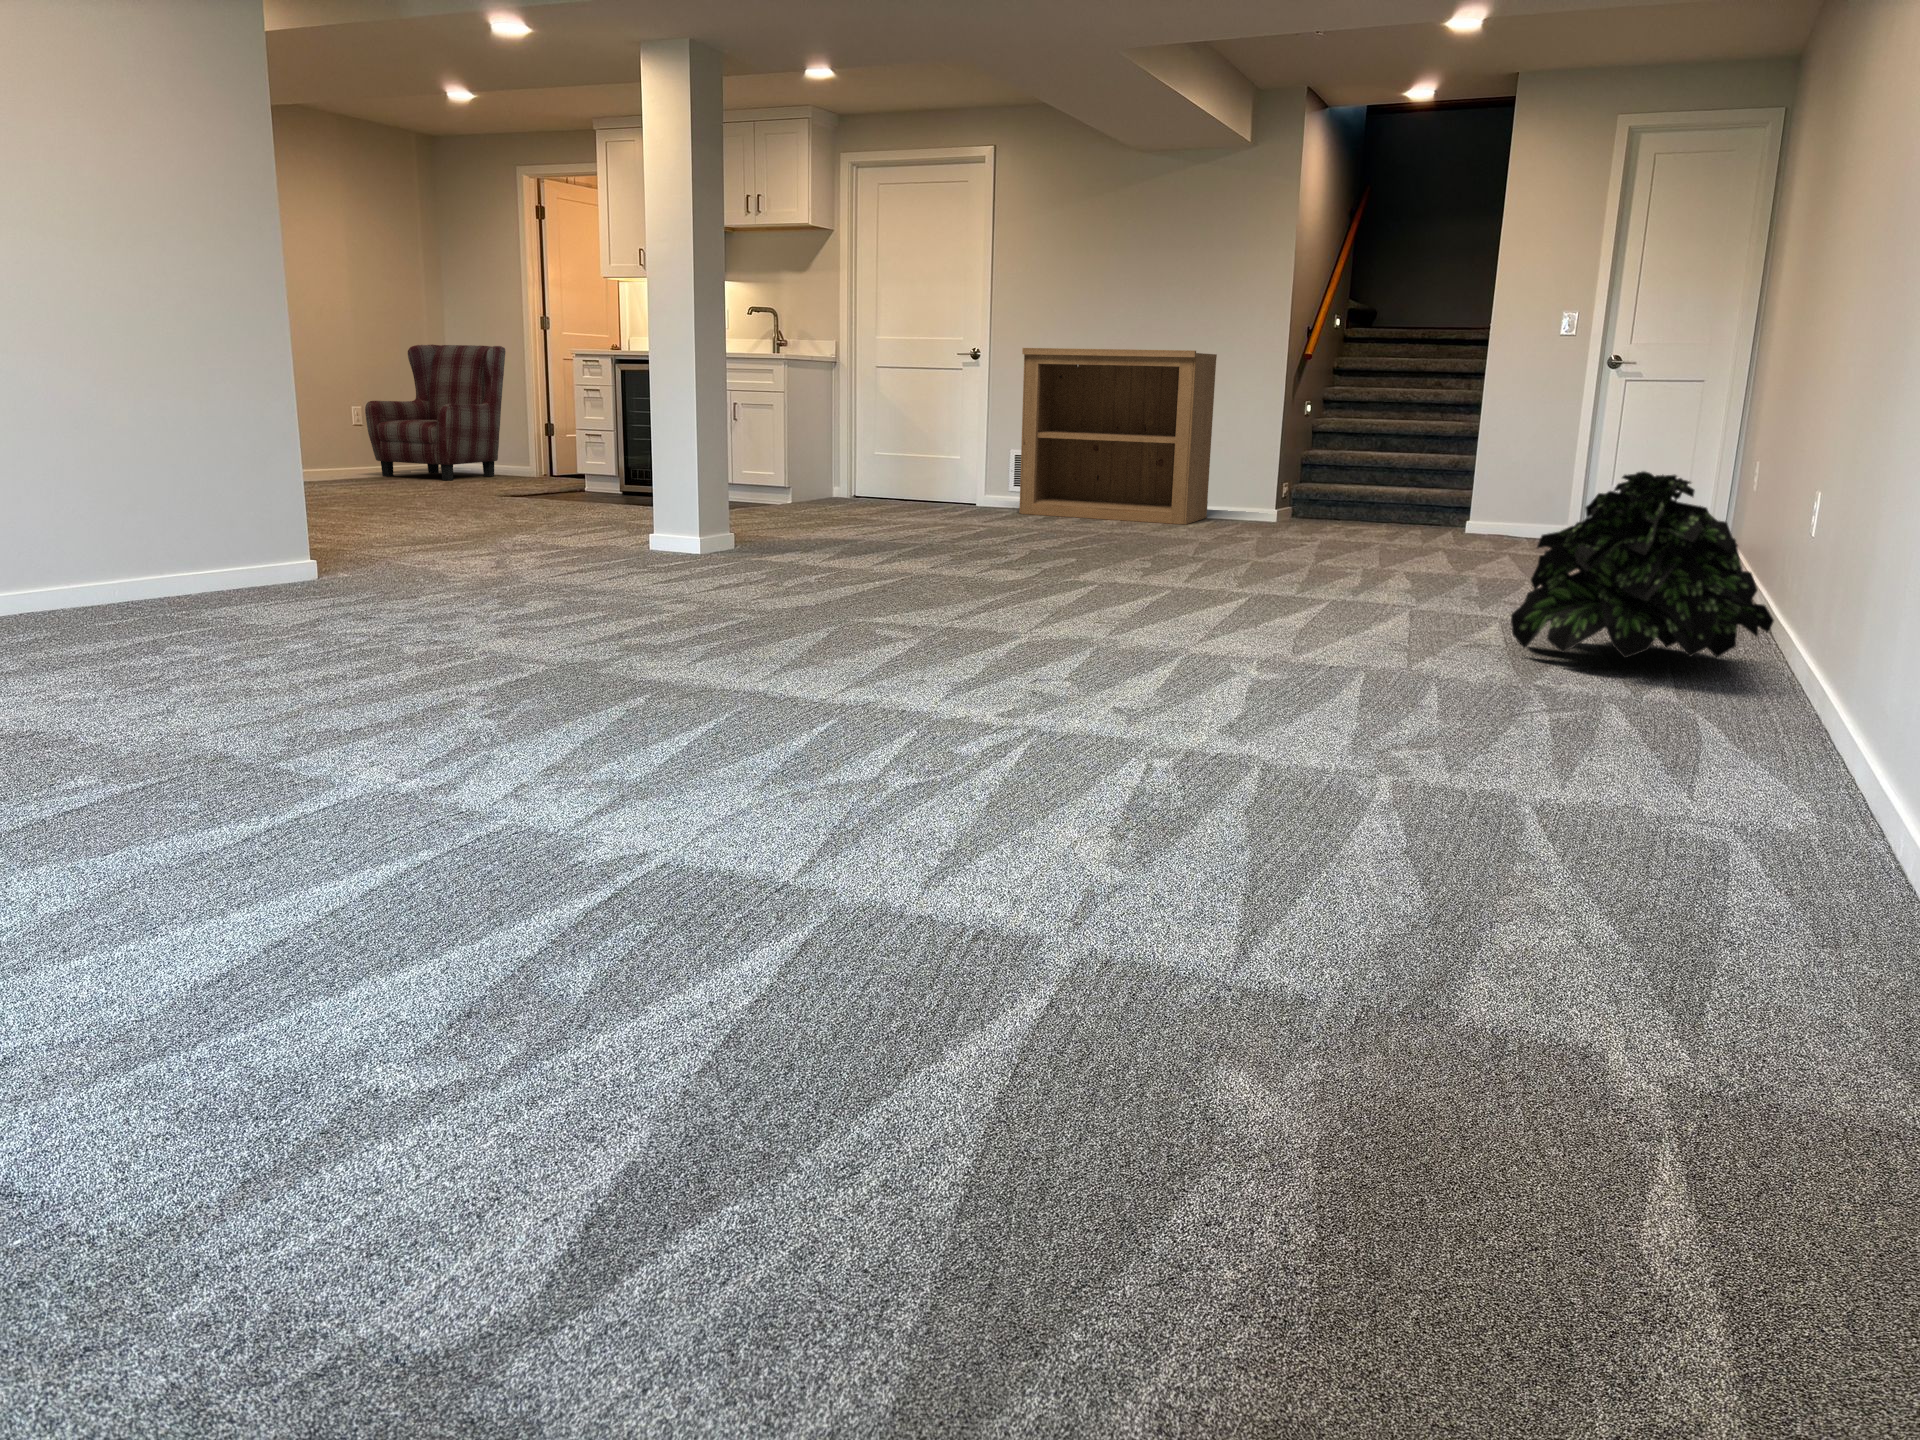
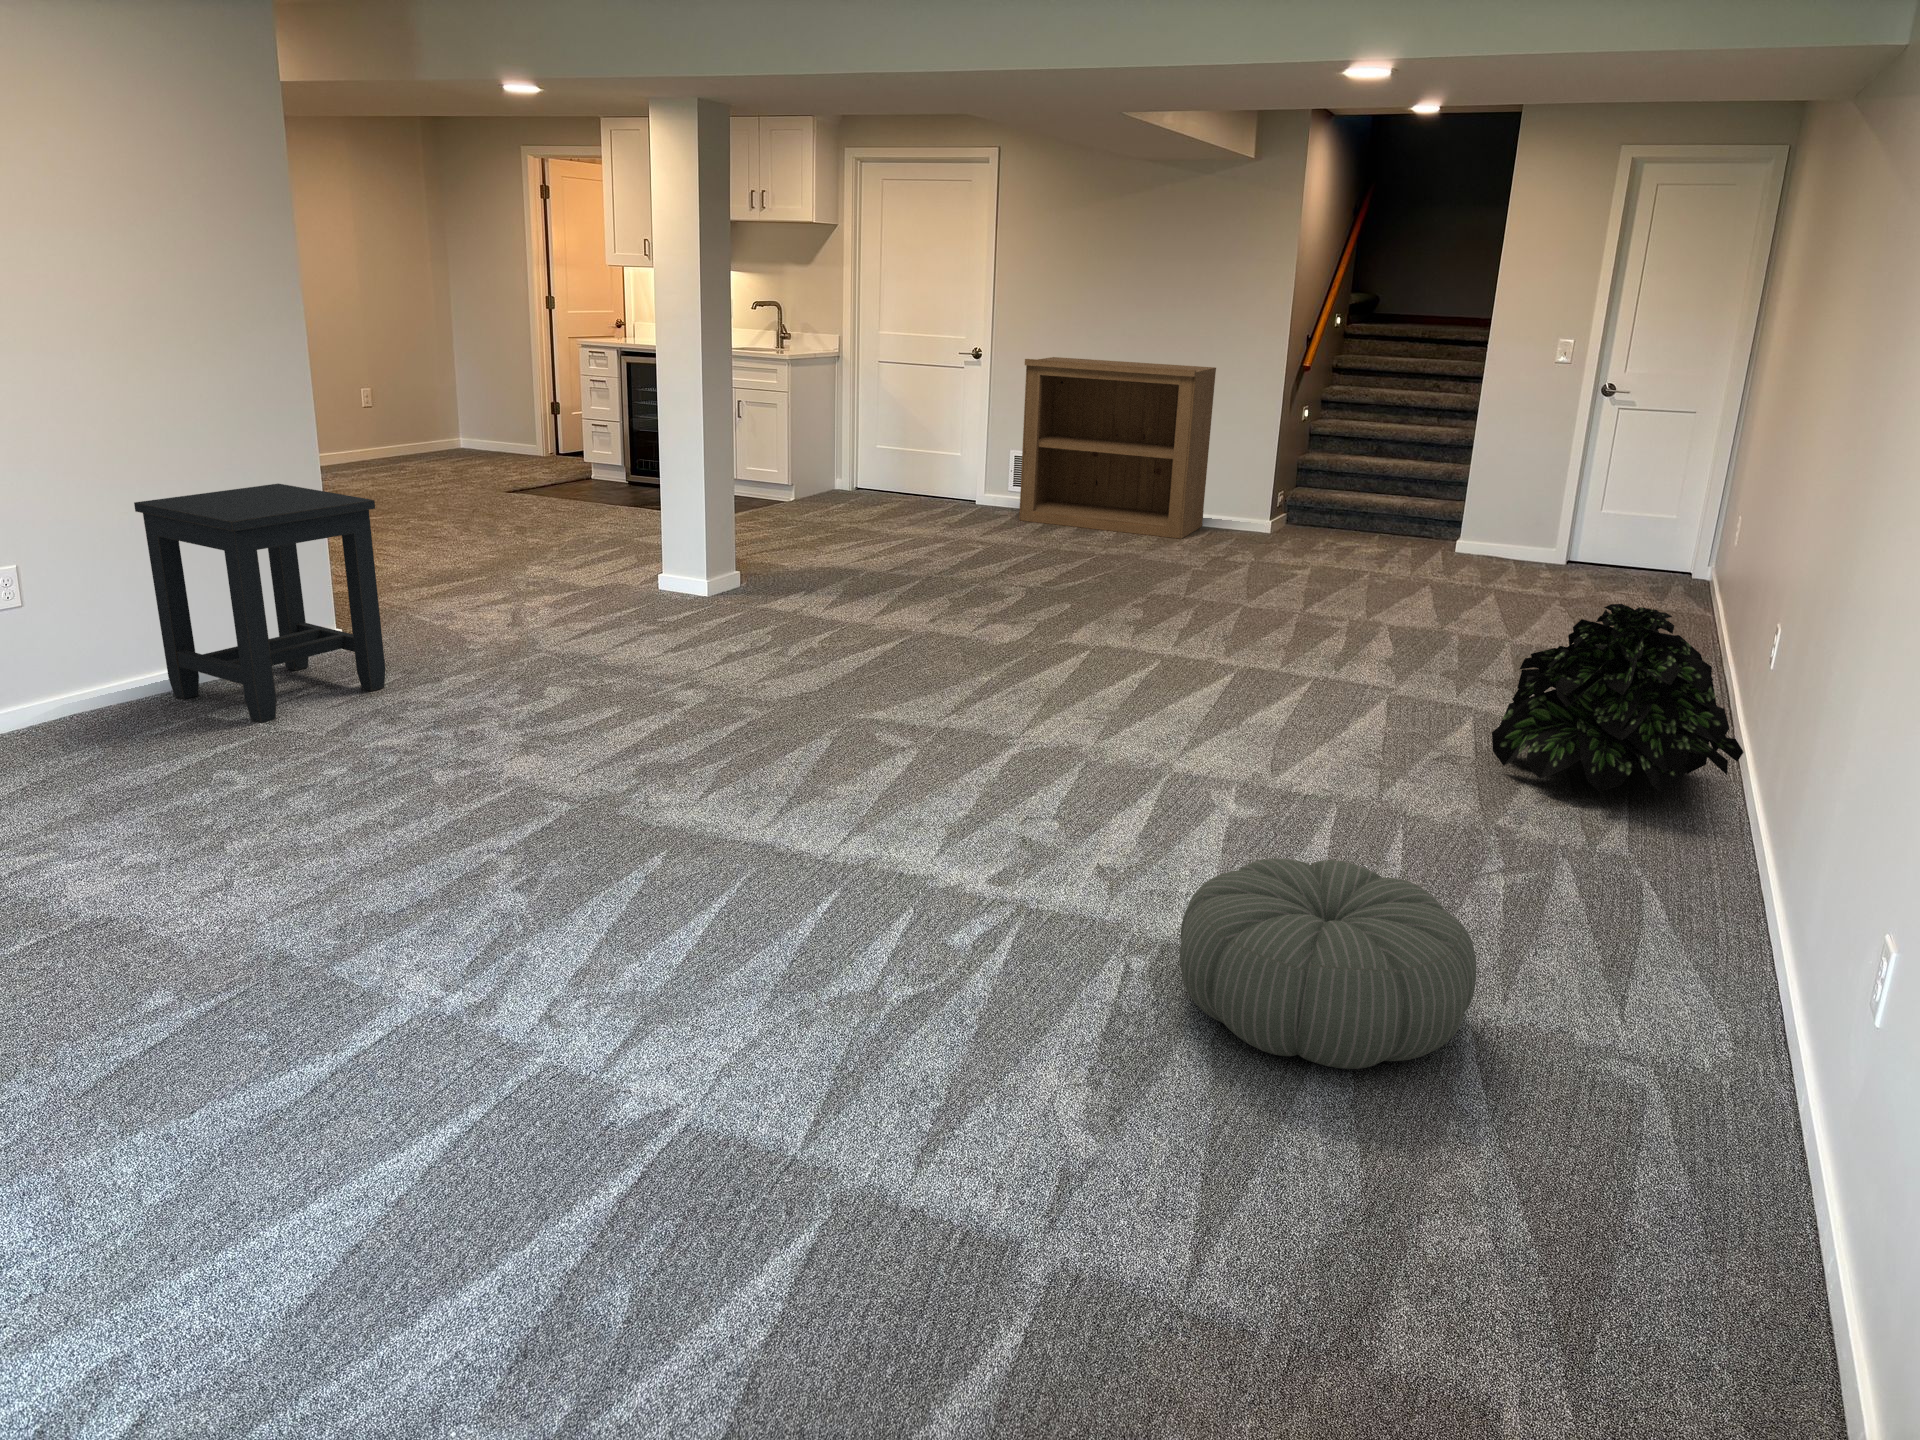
armchair: present [365,344,506,481] -> none [375,323,512,464]
side table: none [109,400,363,622] -> present [134,484,385,722]
pouf: none [1188,648,1502,825] -> present [1180,859,1476,1069]

